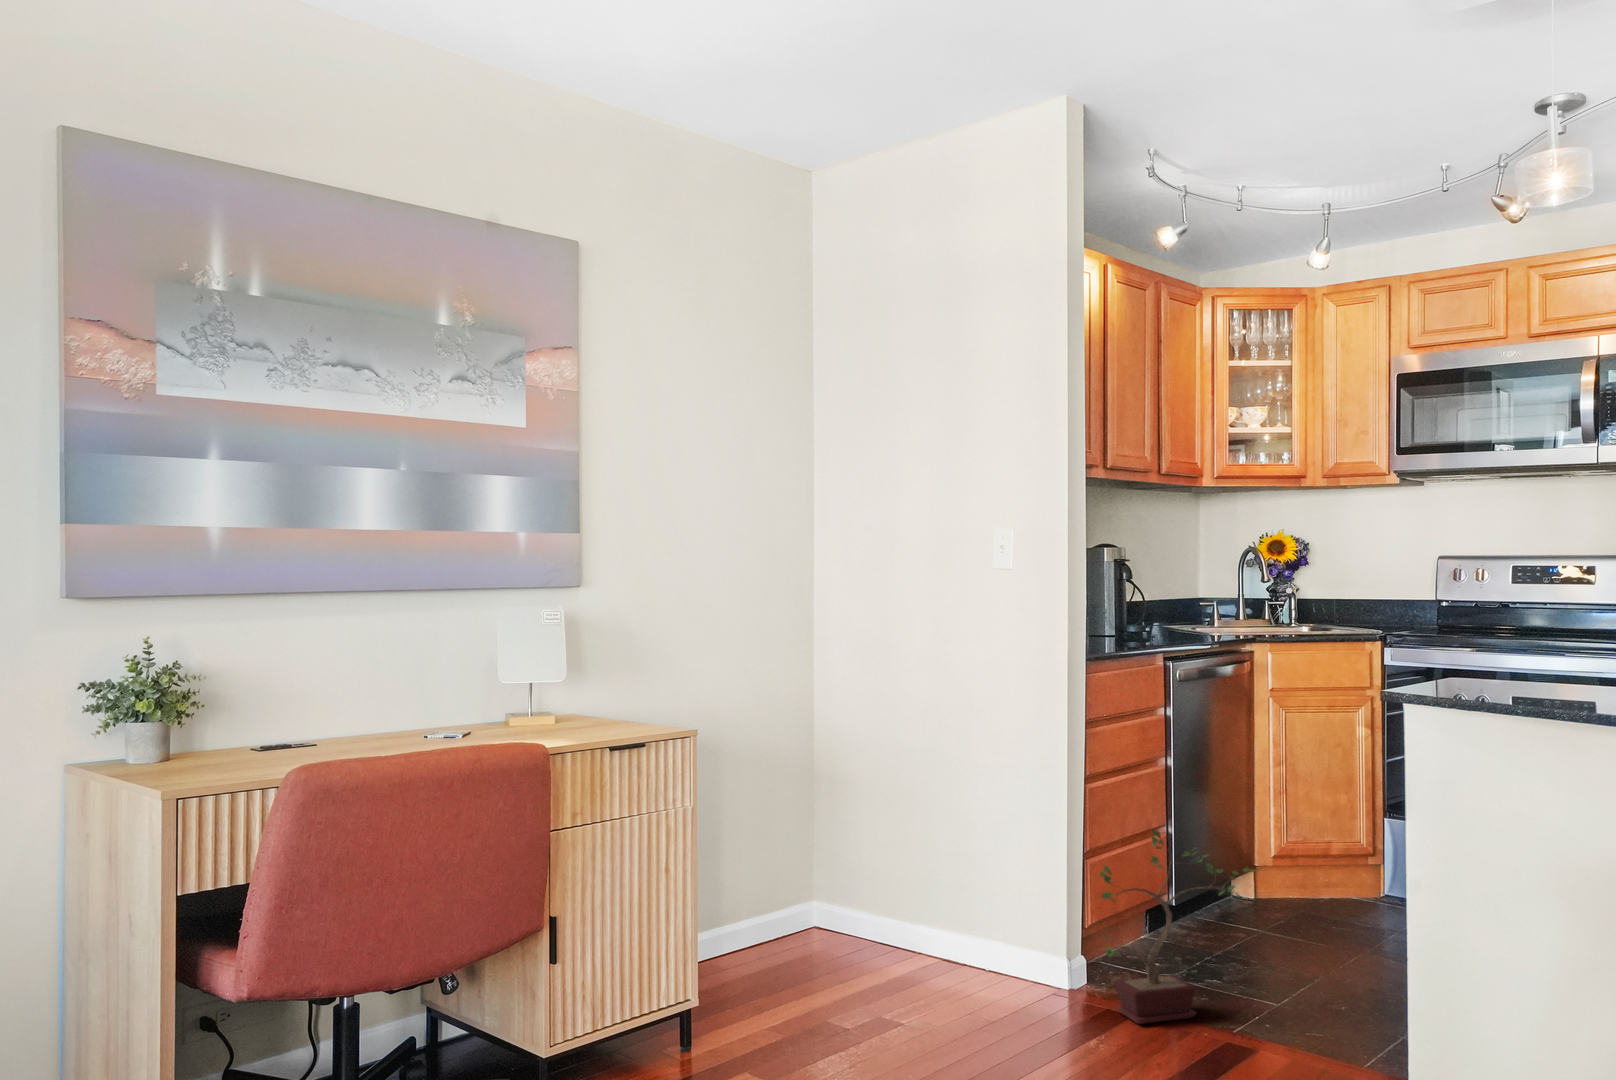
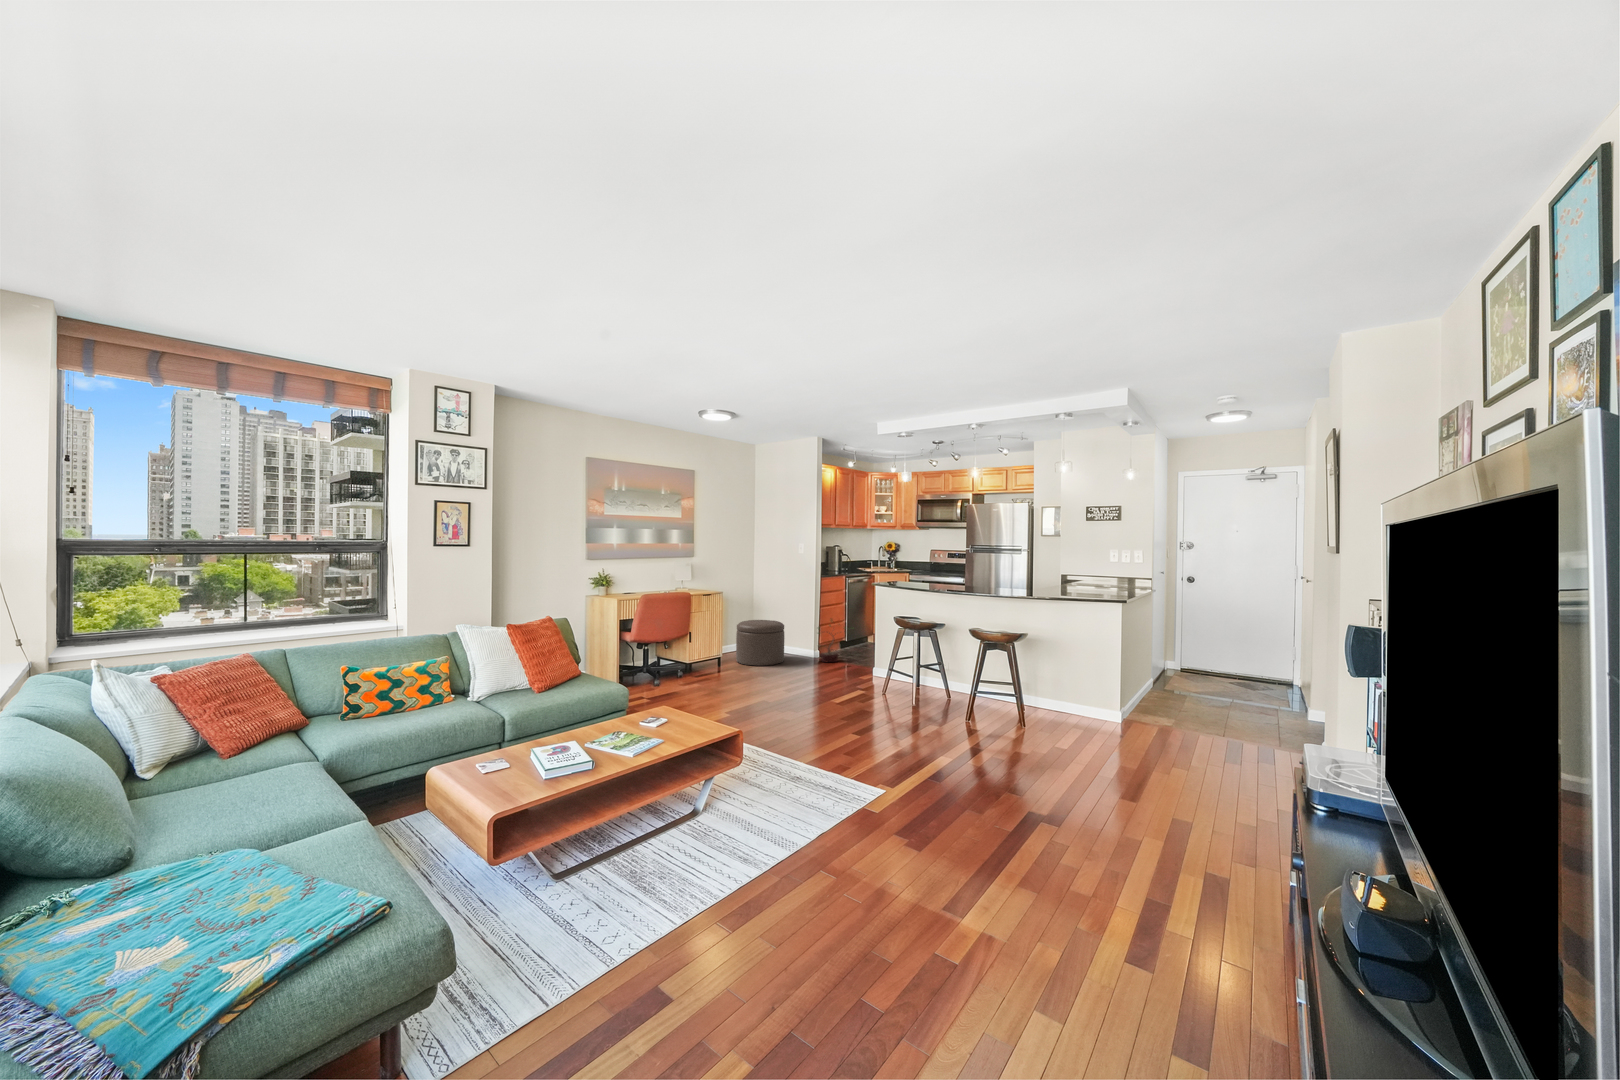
ottoman: none [759,838,960,1049] -> present [736,620,785,666]

